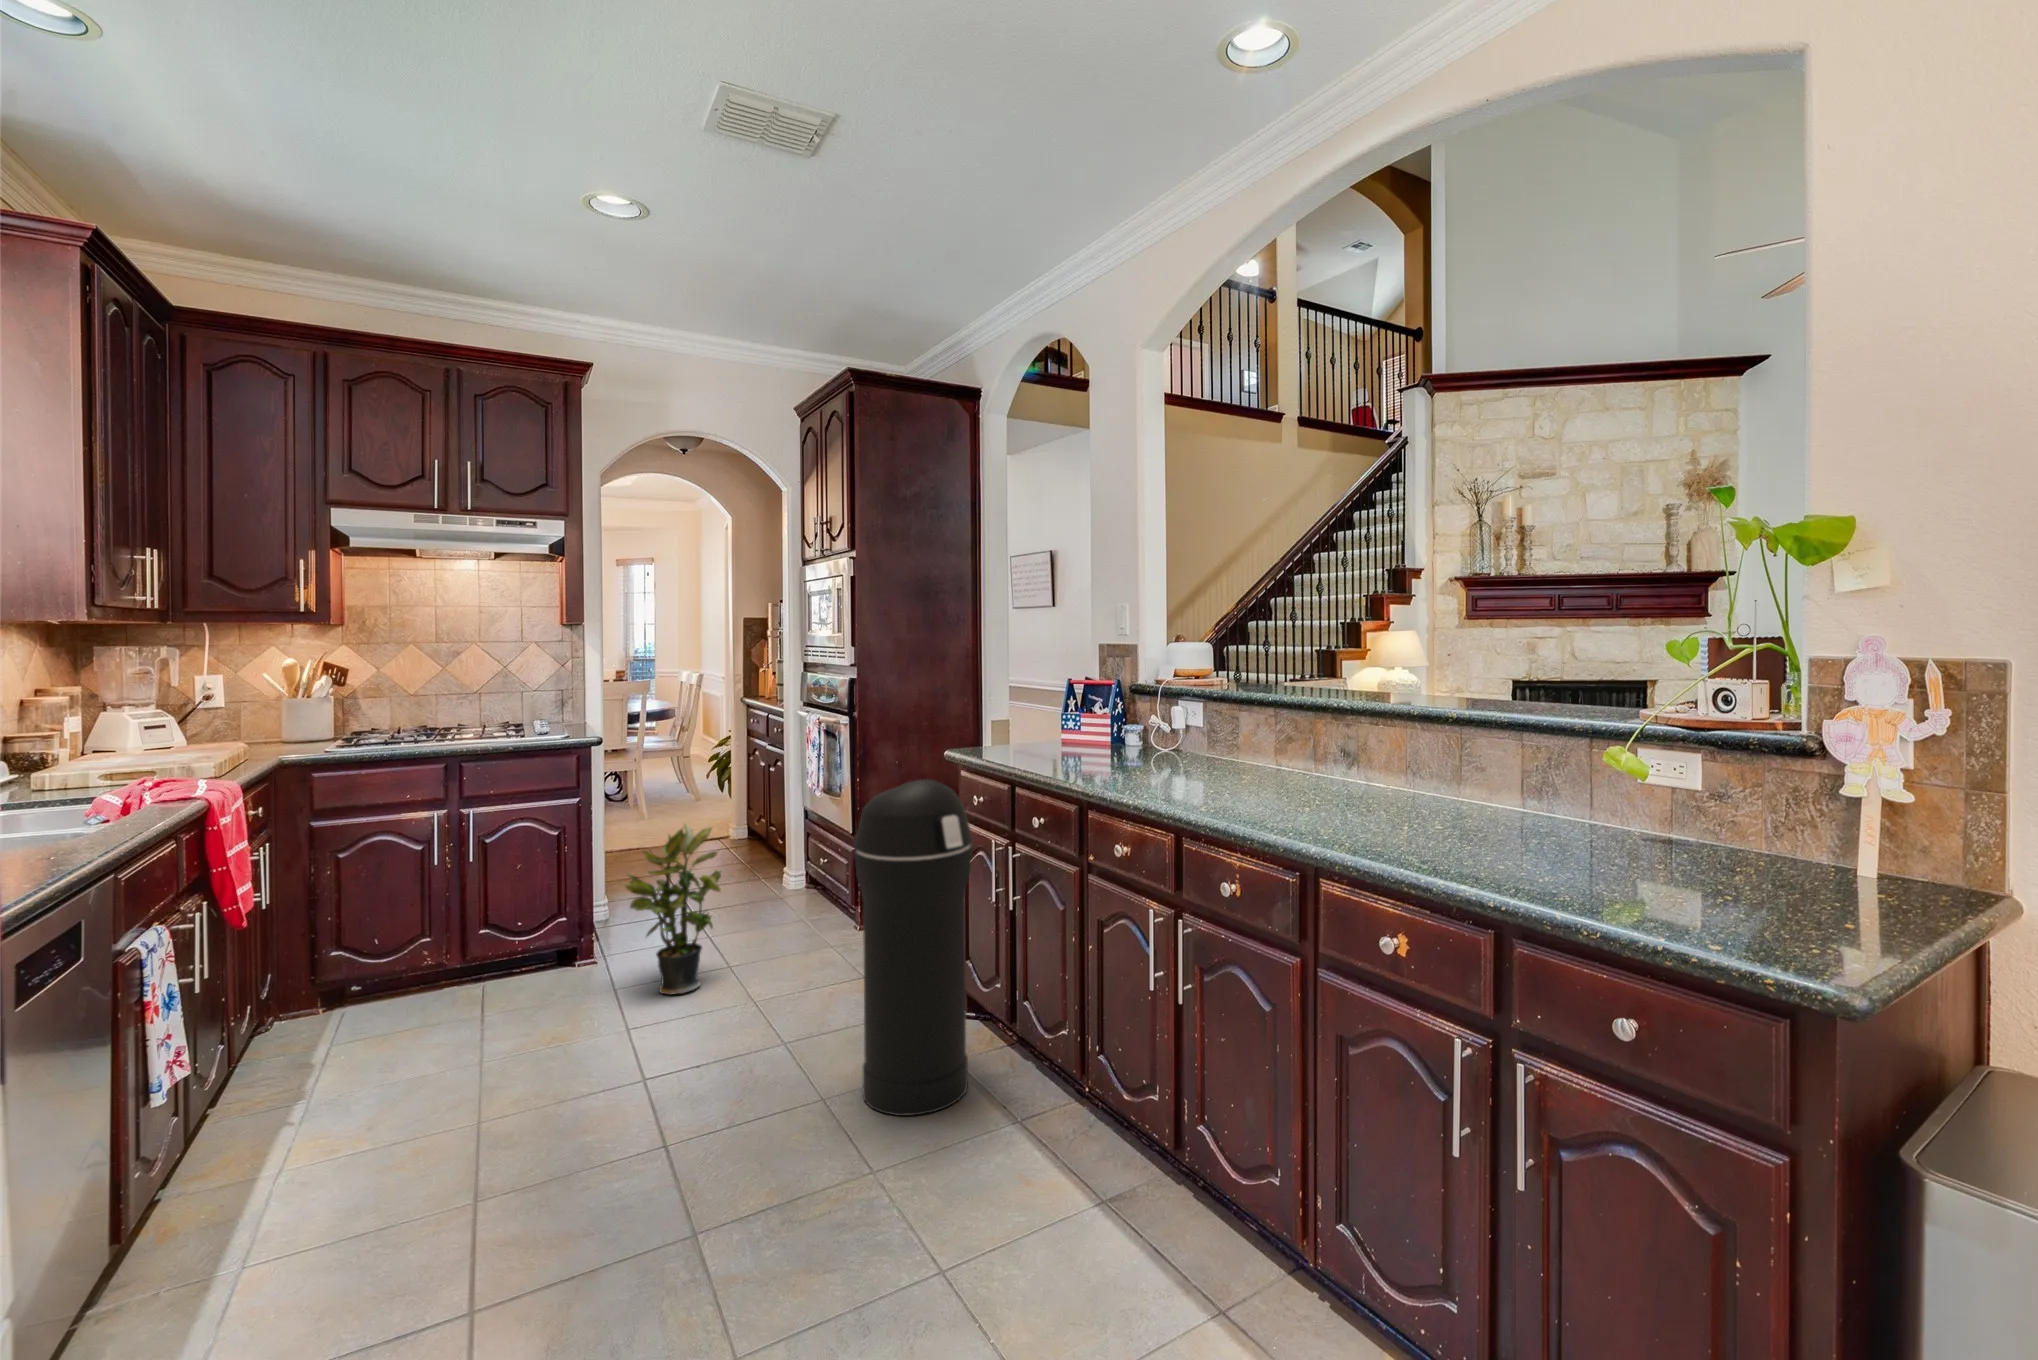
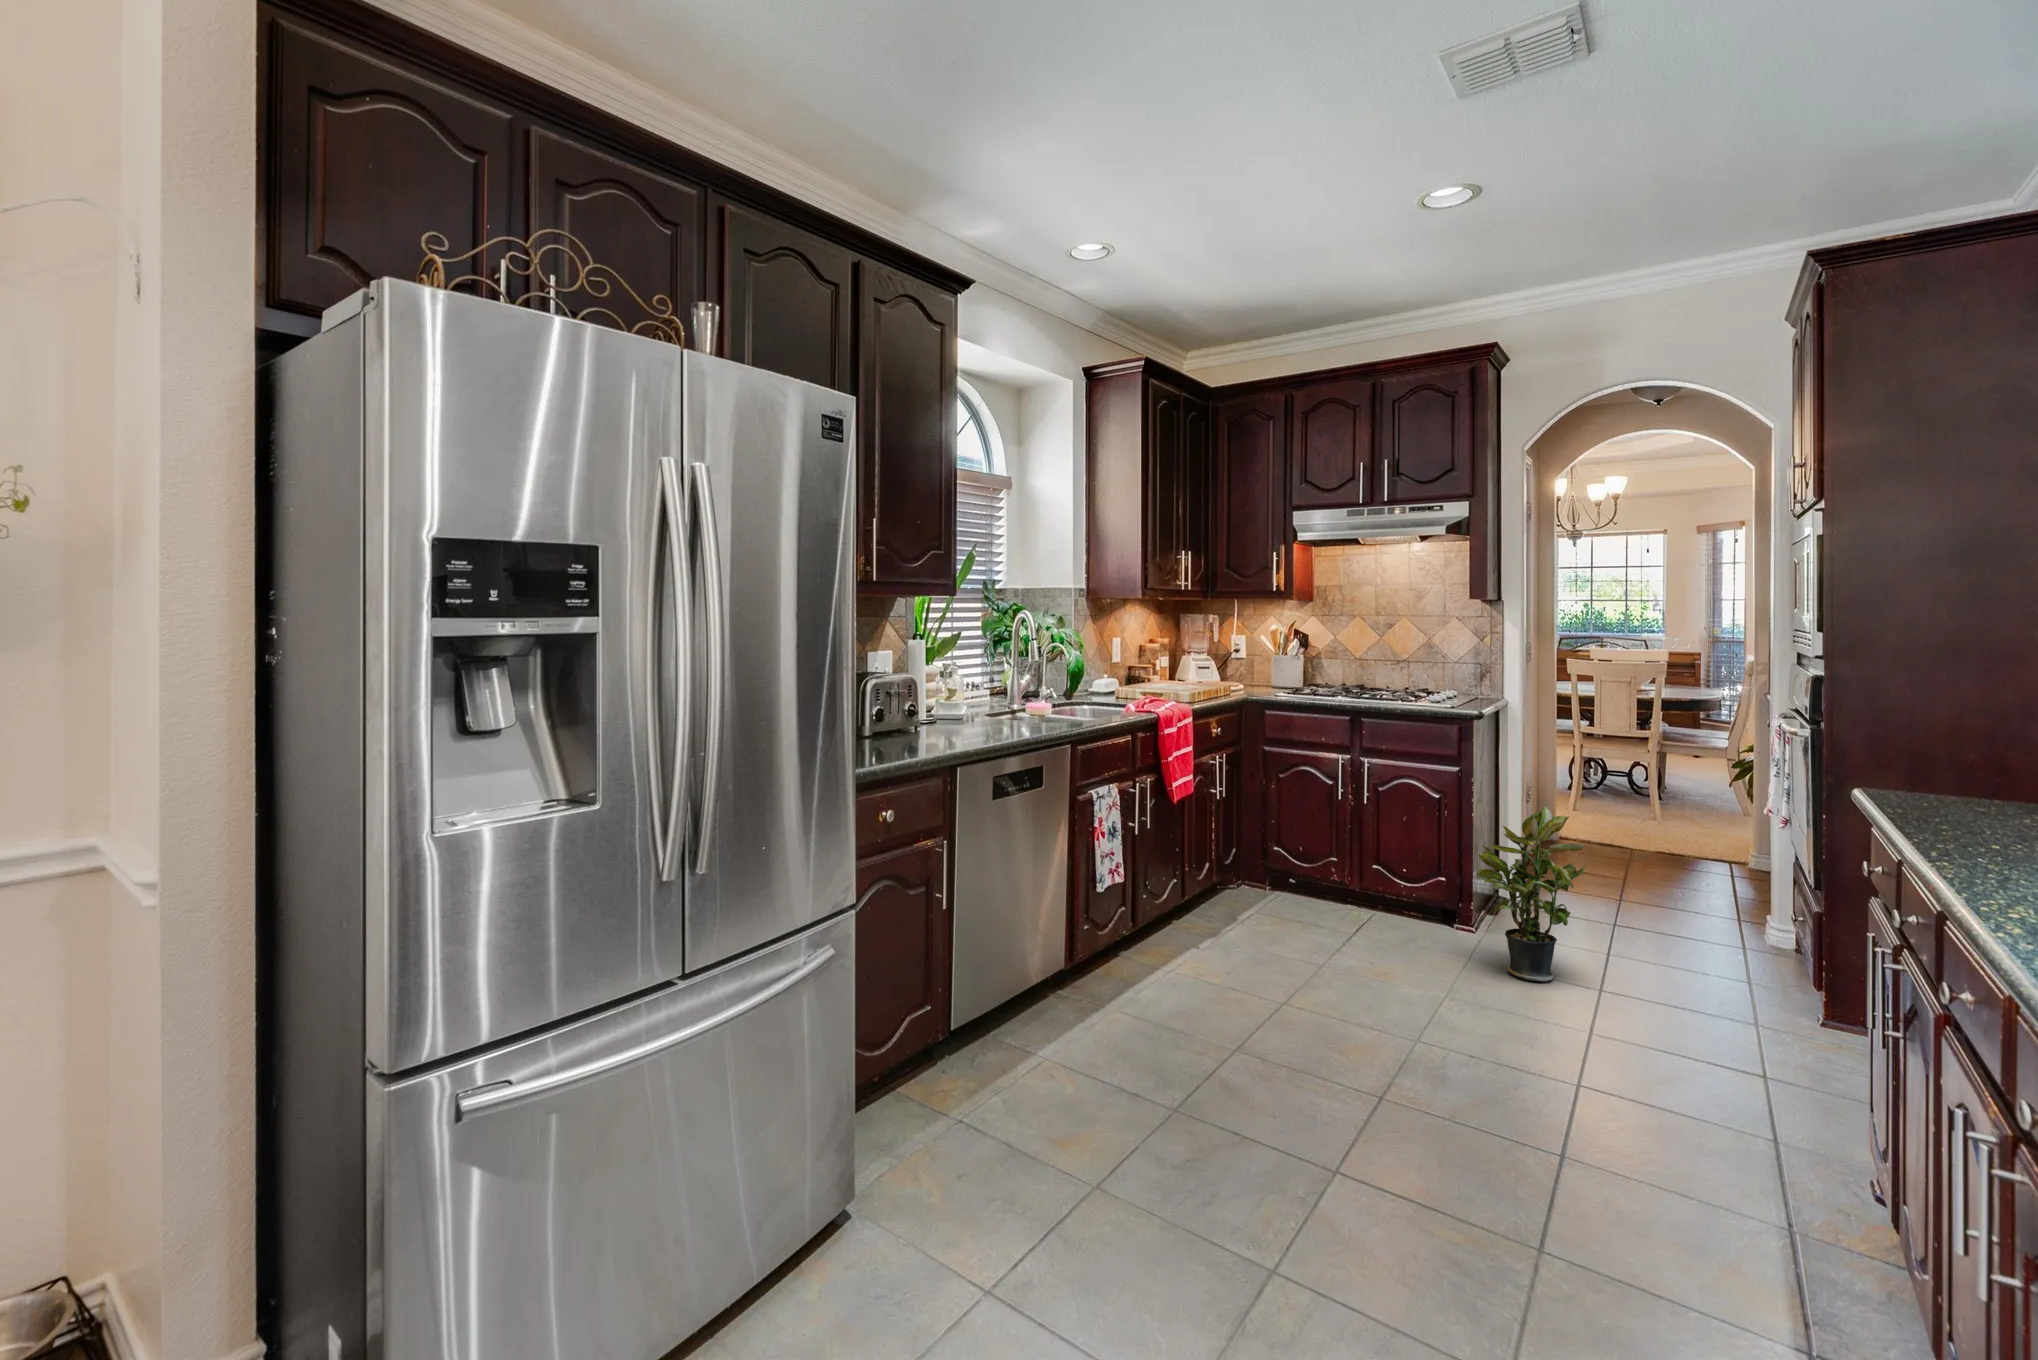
trash can: present [854,780,973,1116] -> none [1605,792,1792,1218]

